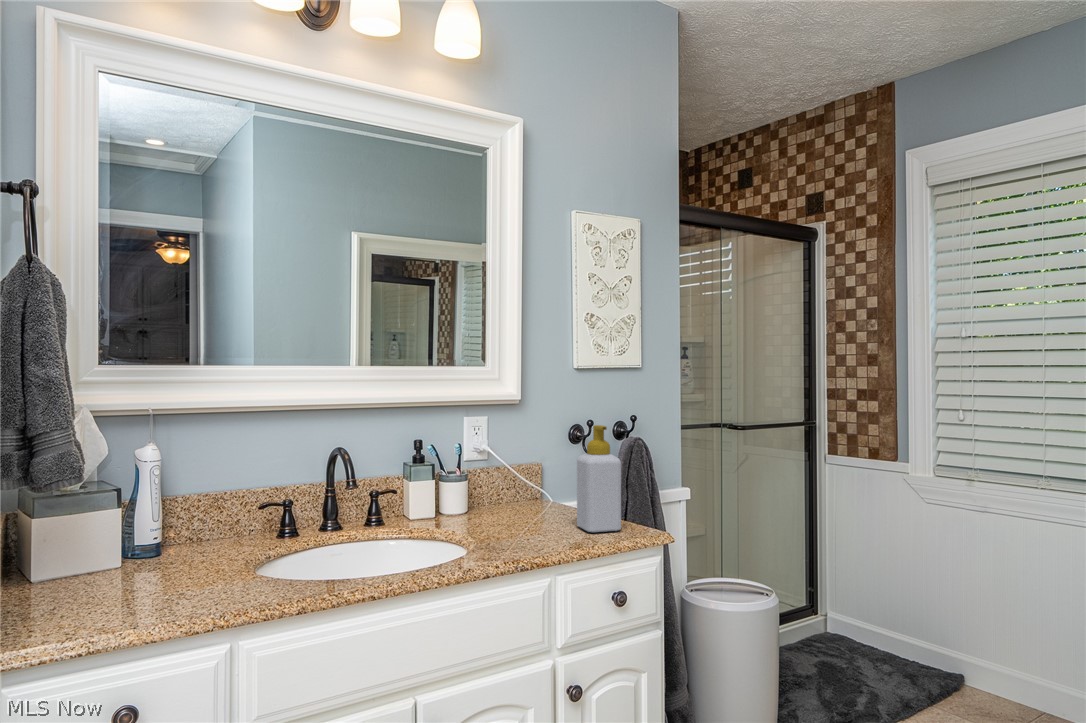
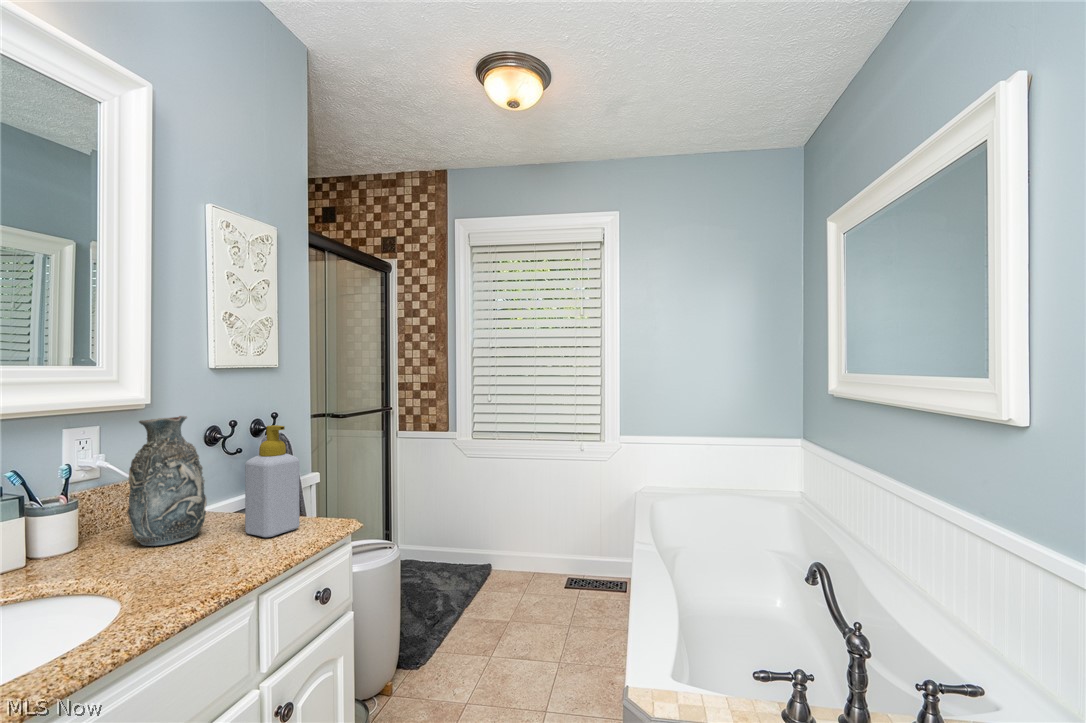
decorative vase: none [495,411,551,522] -> present [127,416,207,546]

